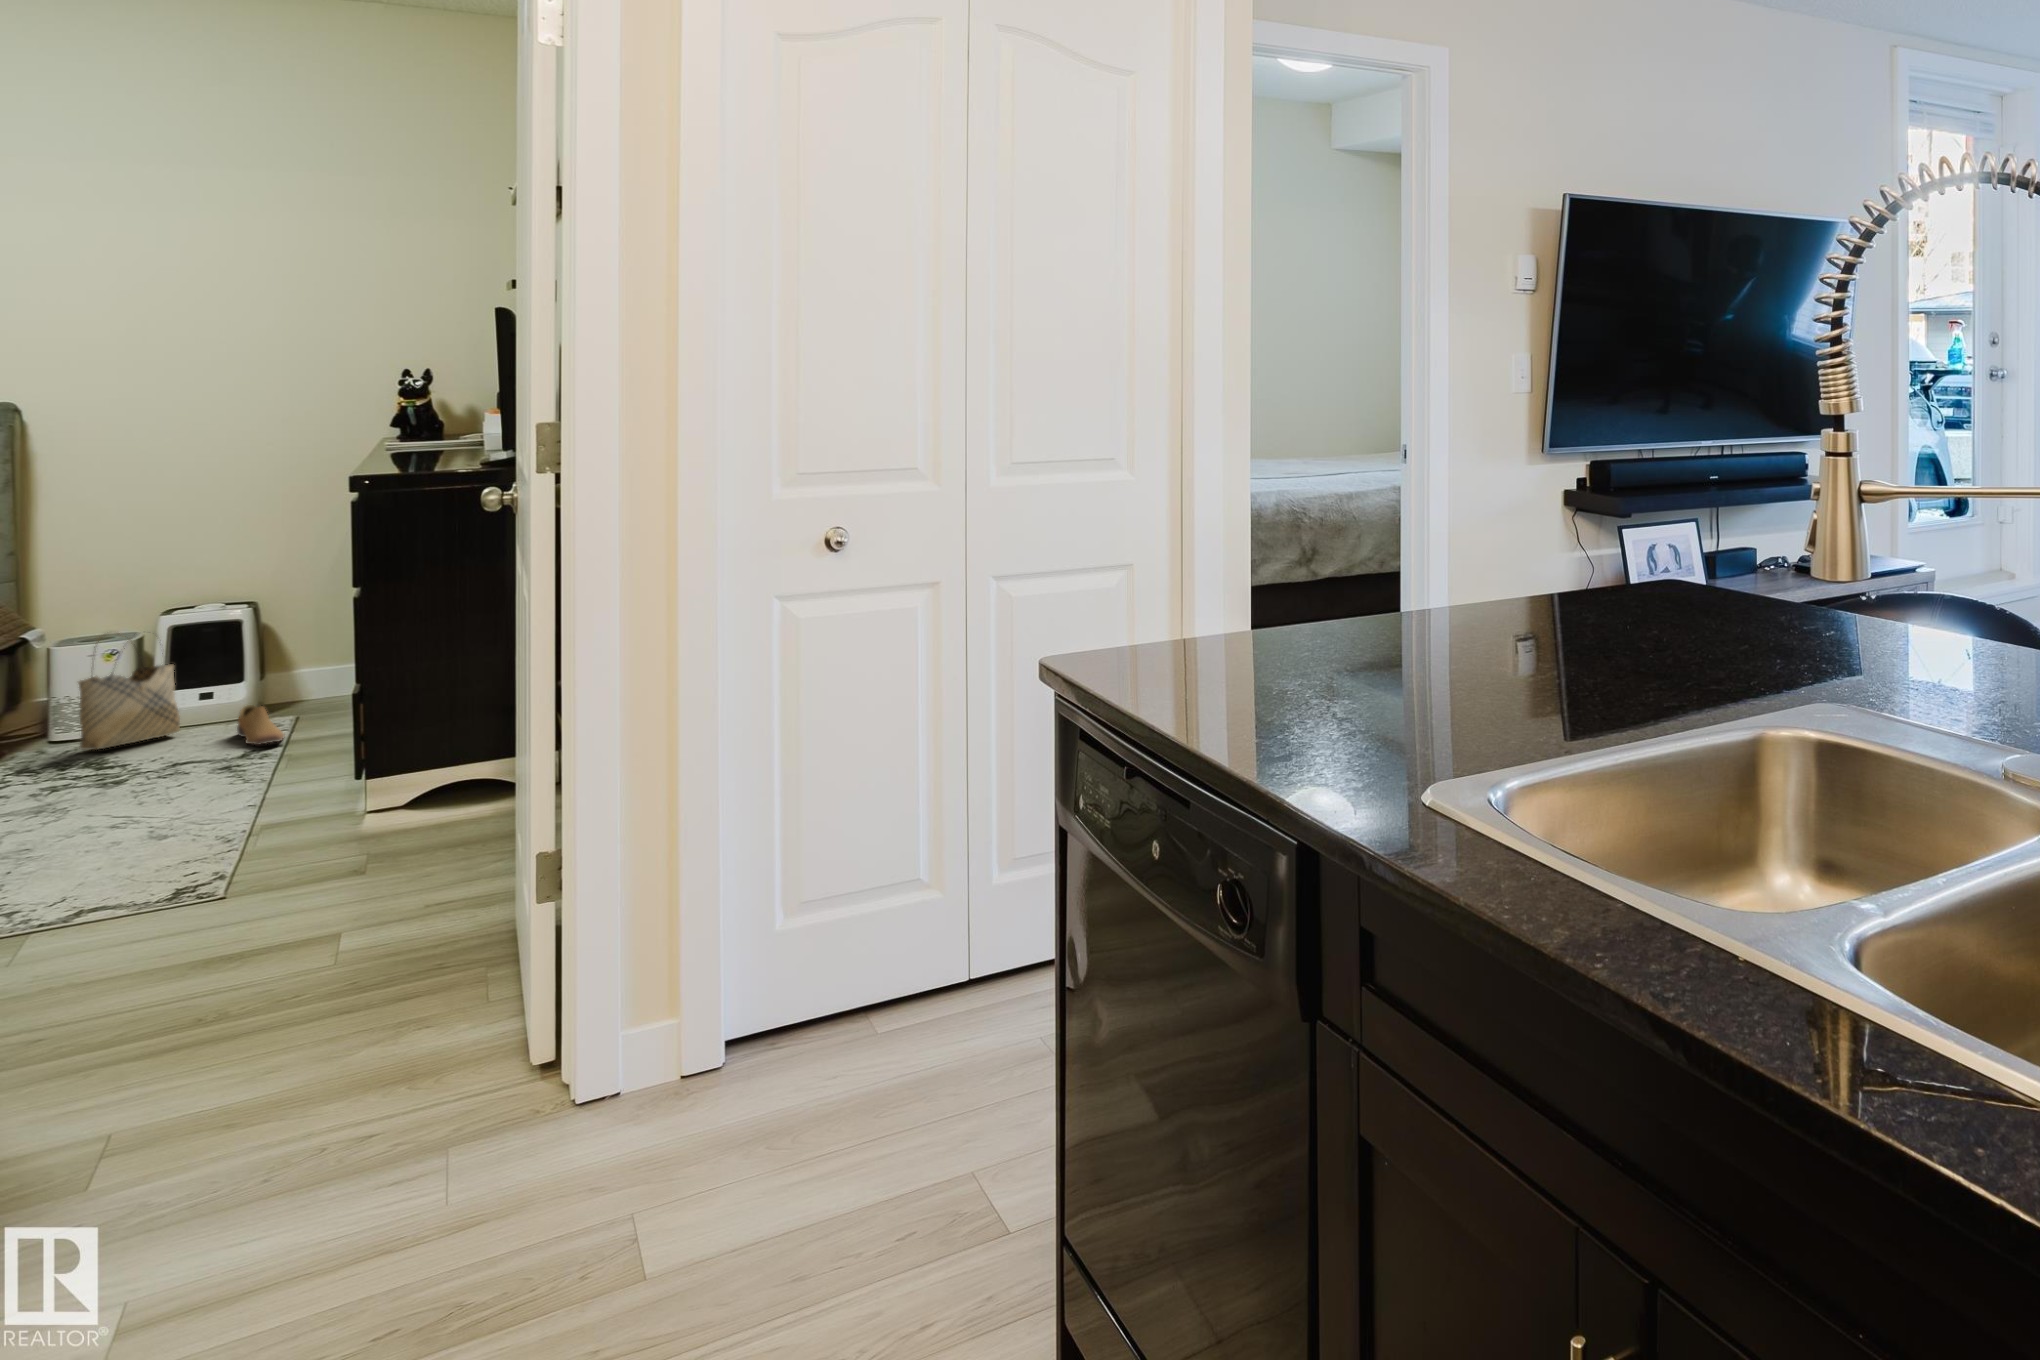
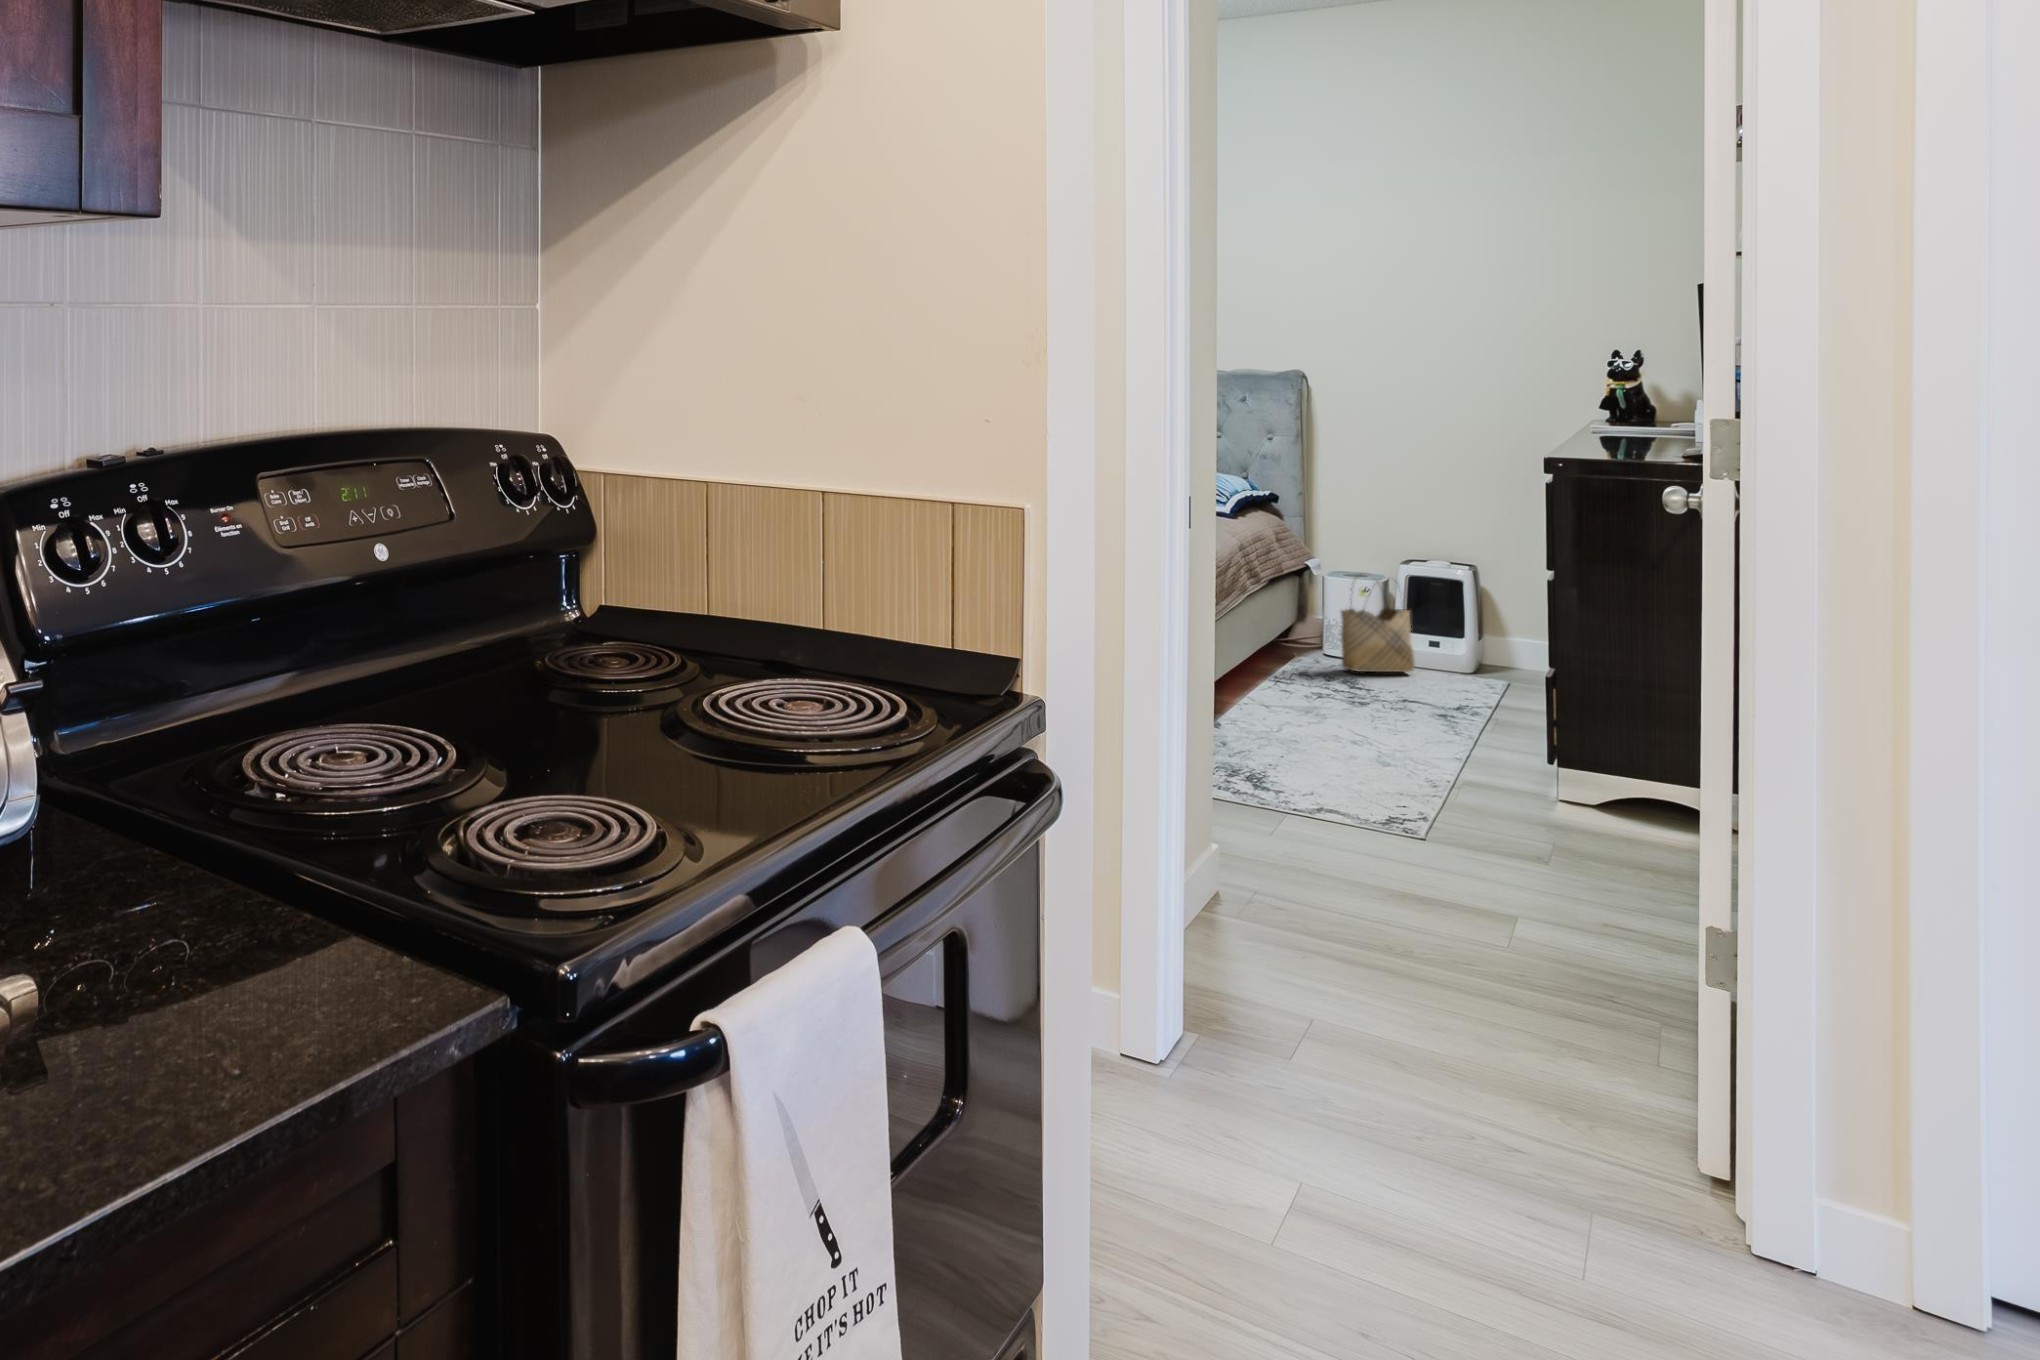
shoe: present [237,705,284,744] -> none [1459,662,1498,703]

